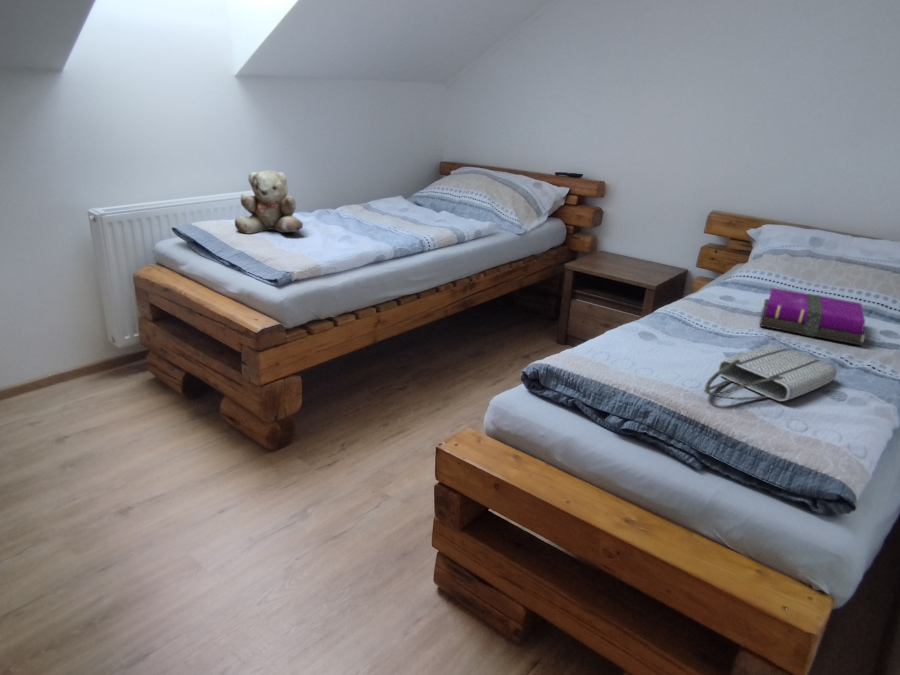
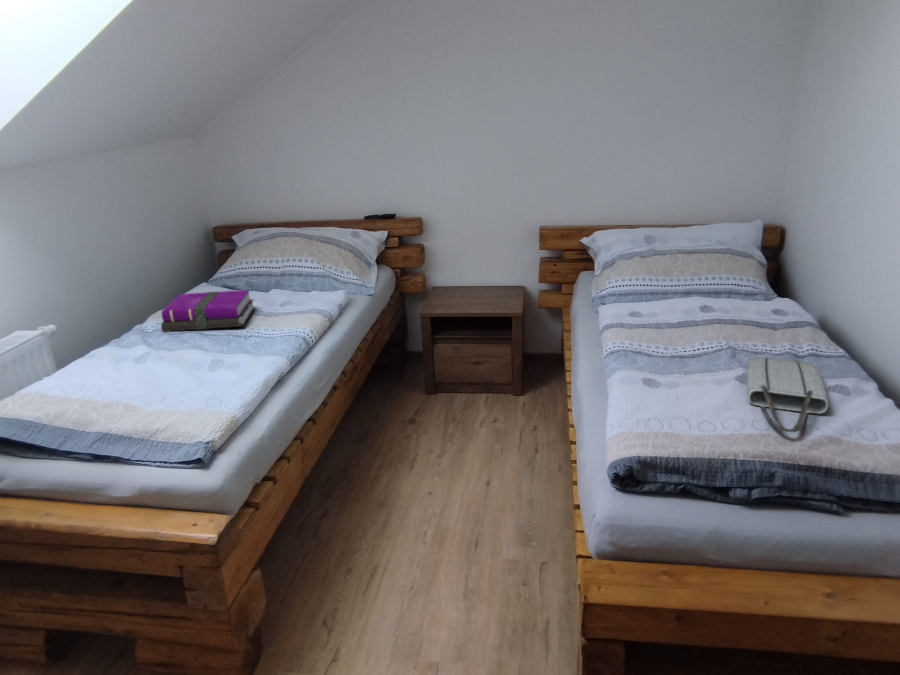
teddy bear: present [235,171,303,234] -> none [46,303,155,404]
notebook: present [760,288,865,345] -> present [161,290,254,332]

